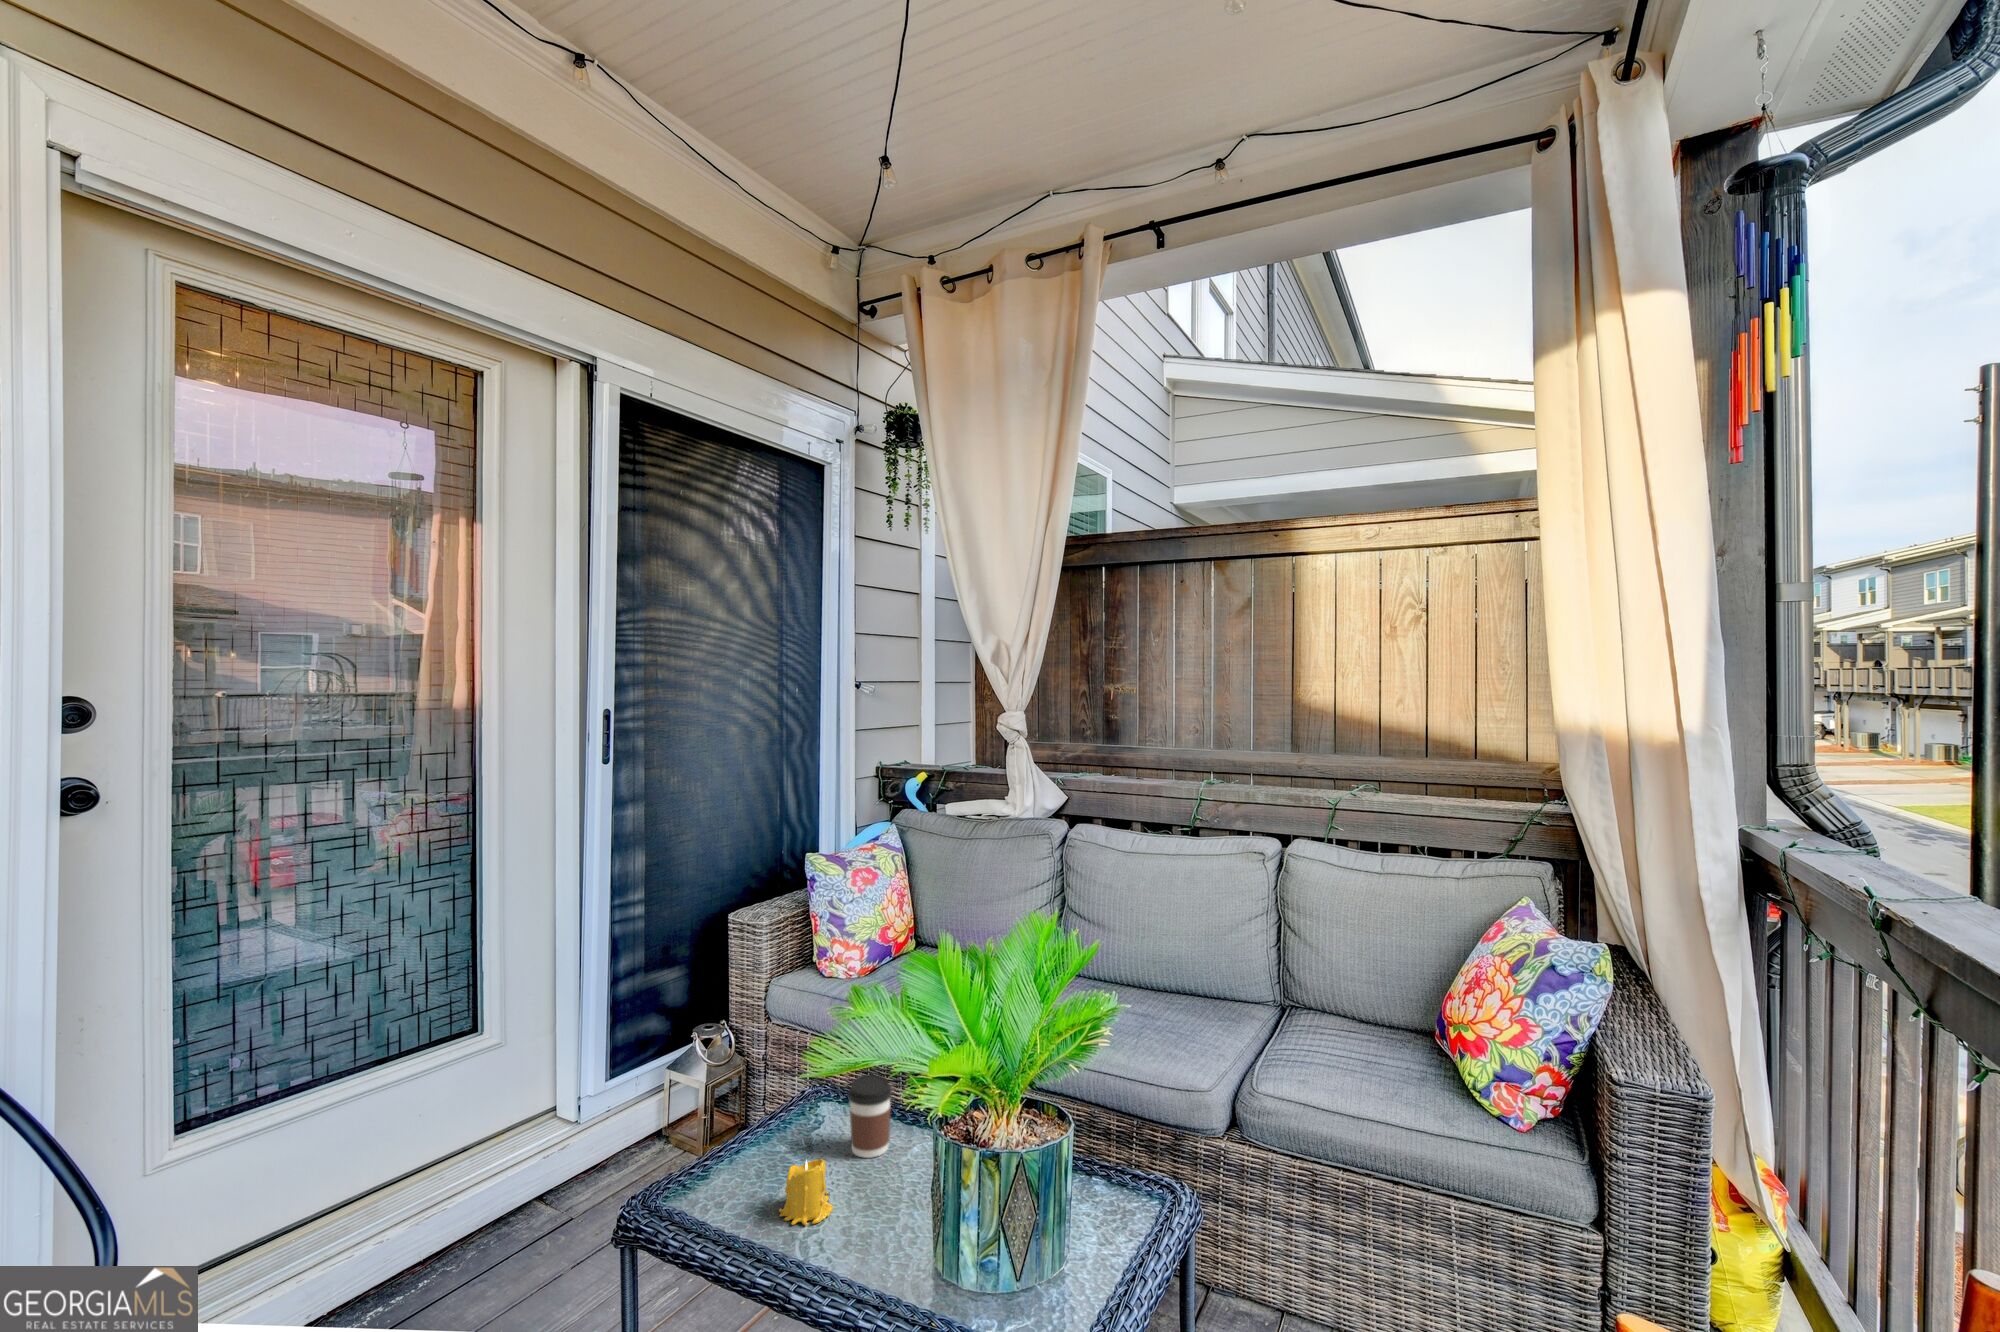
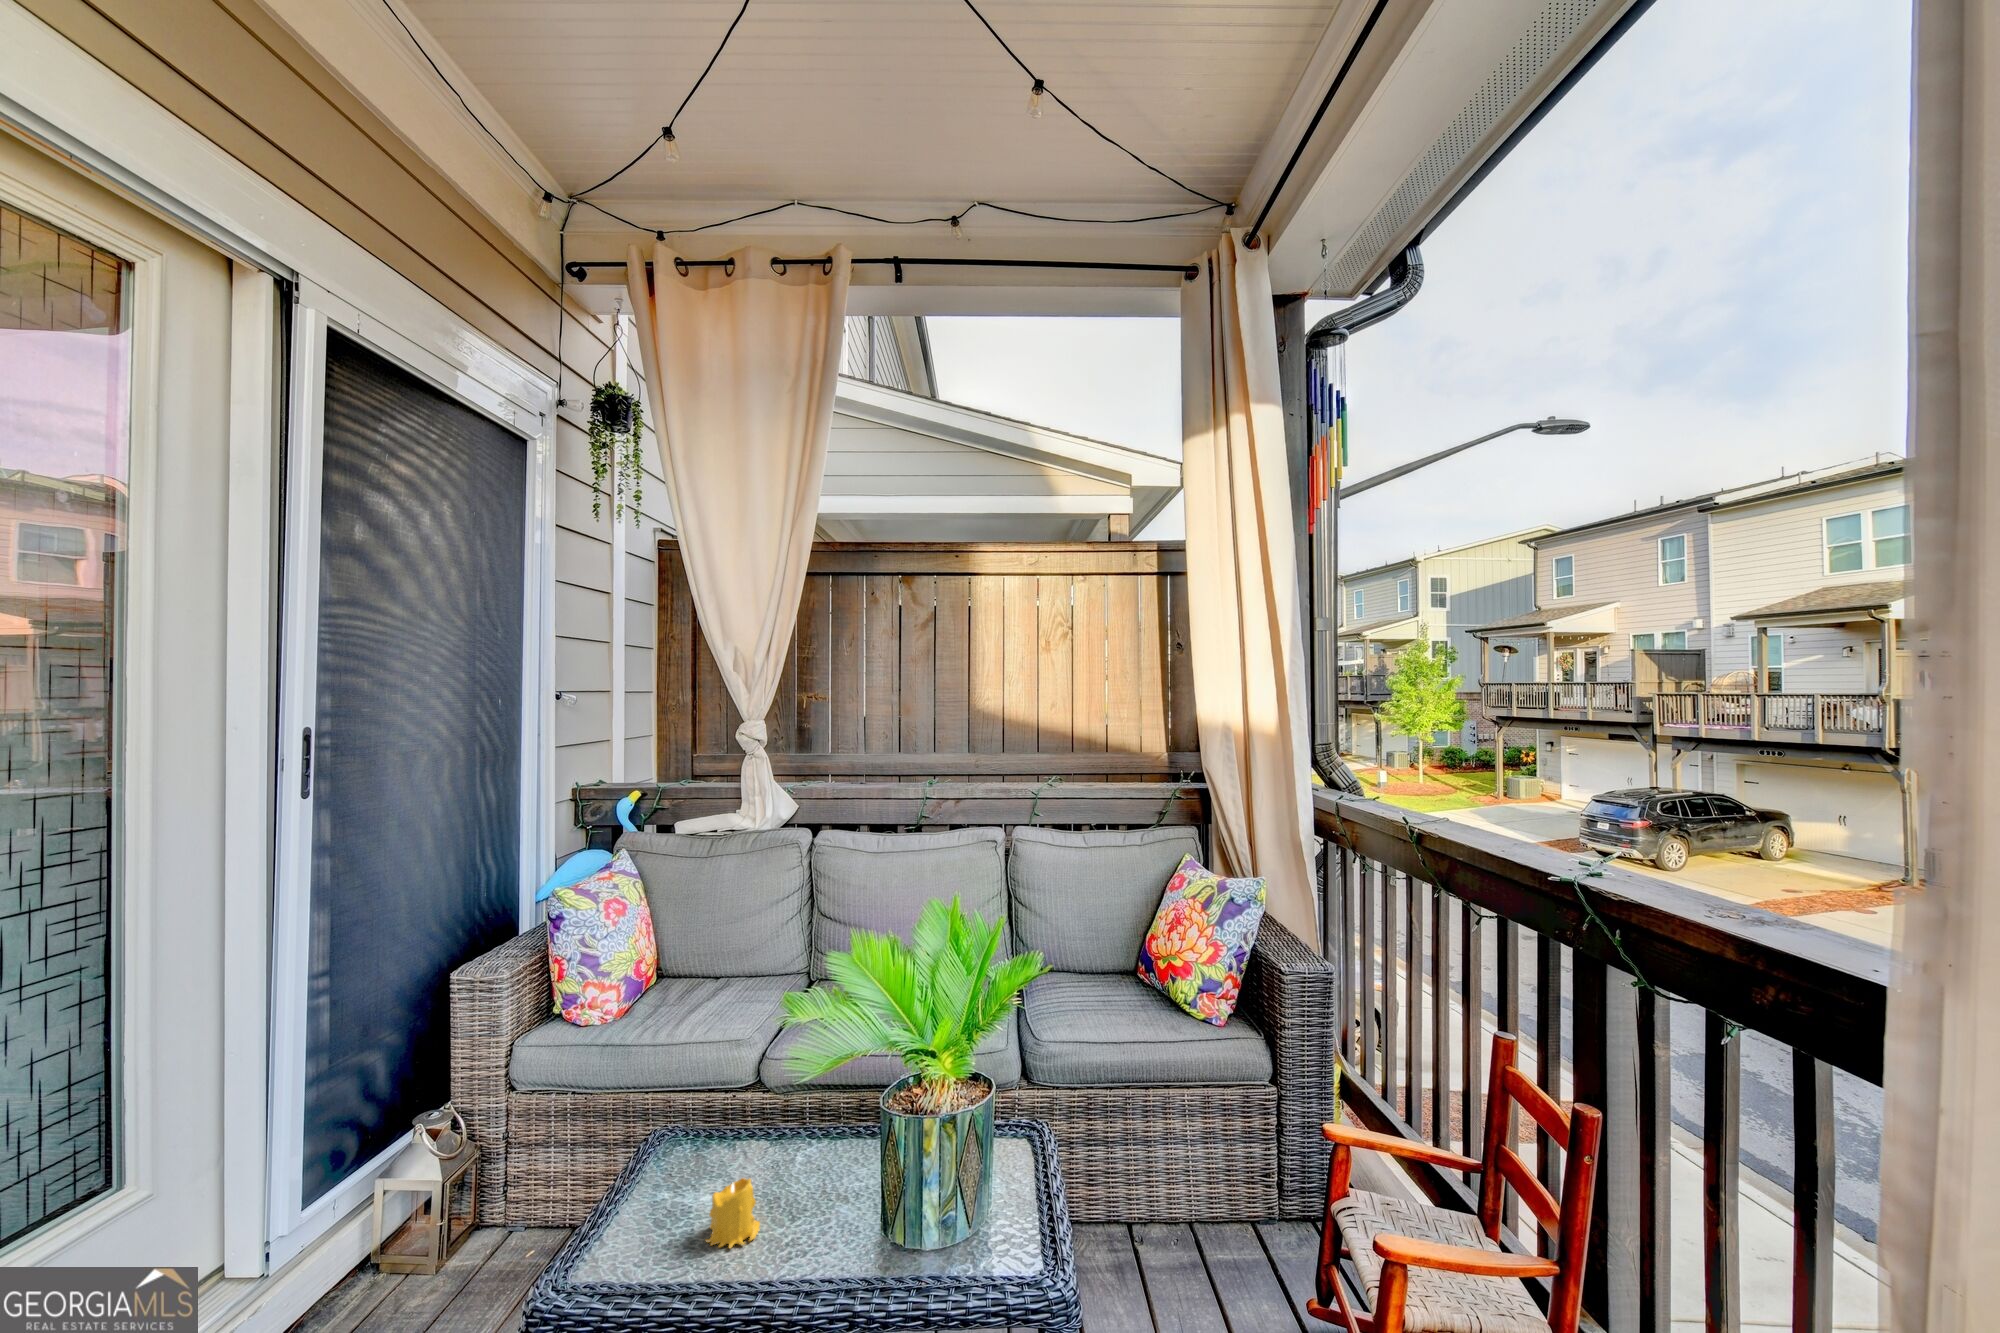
coffee cup: present [849,1074,891,1158] -> none [731,1091,775,1173]

